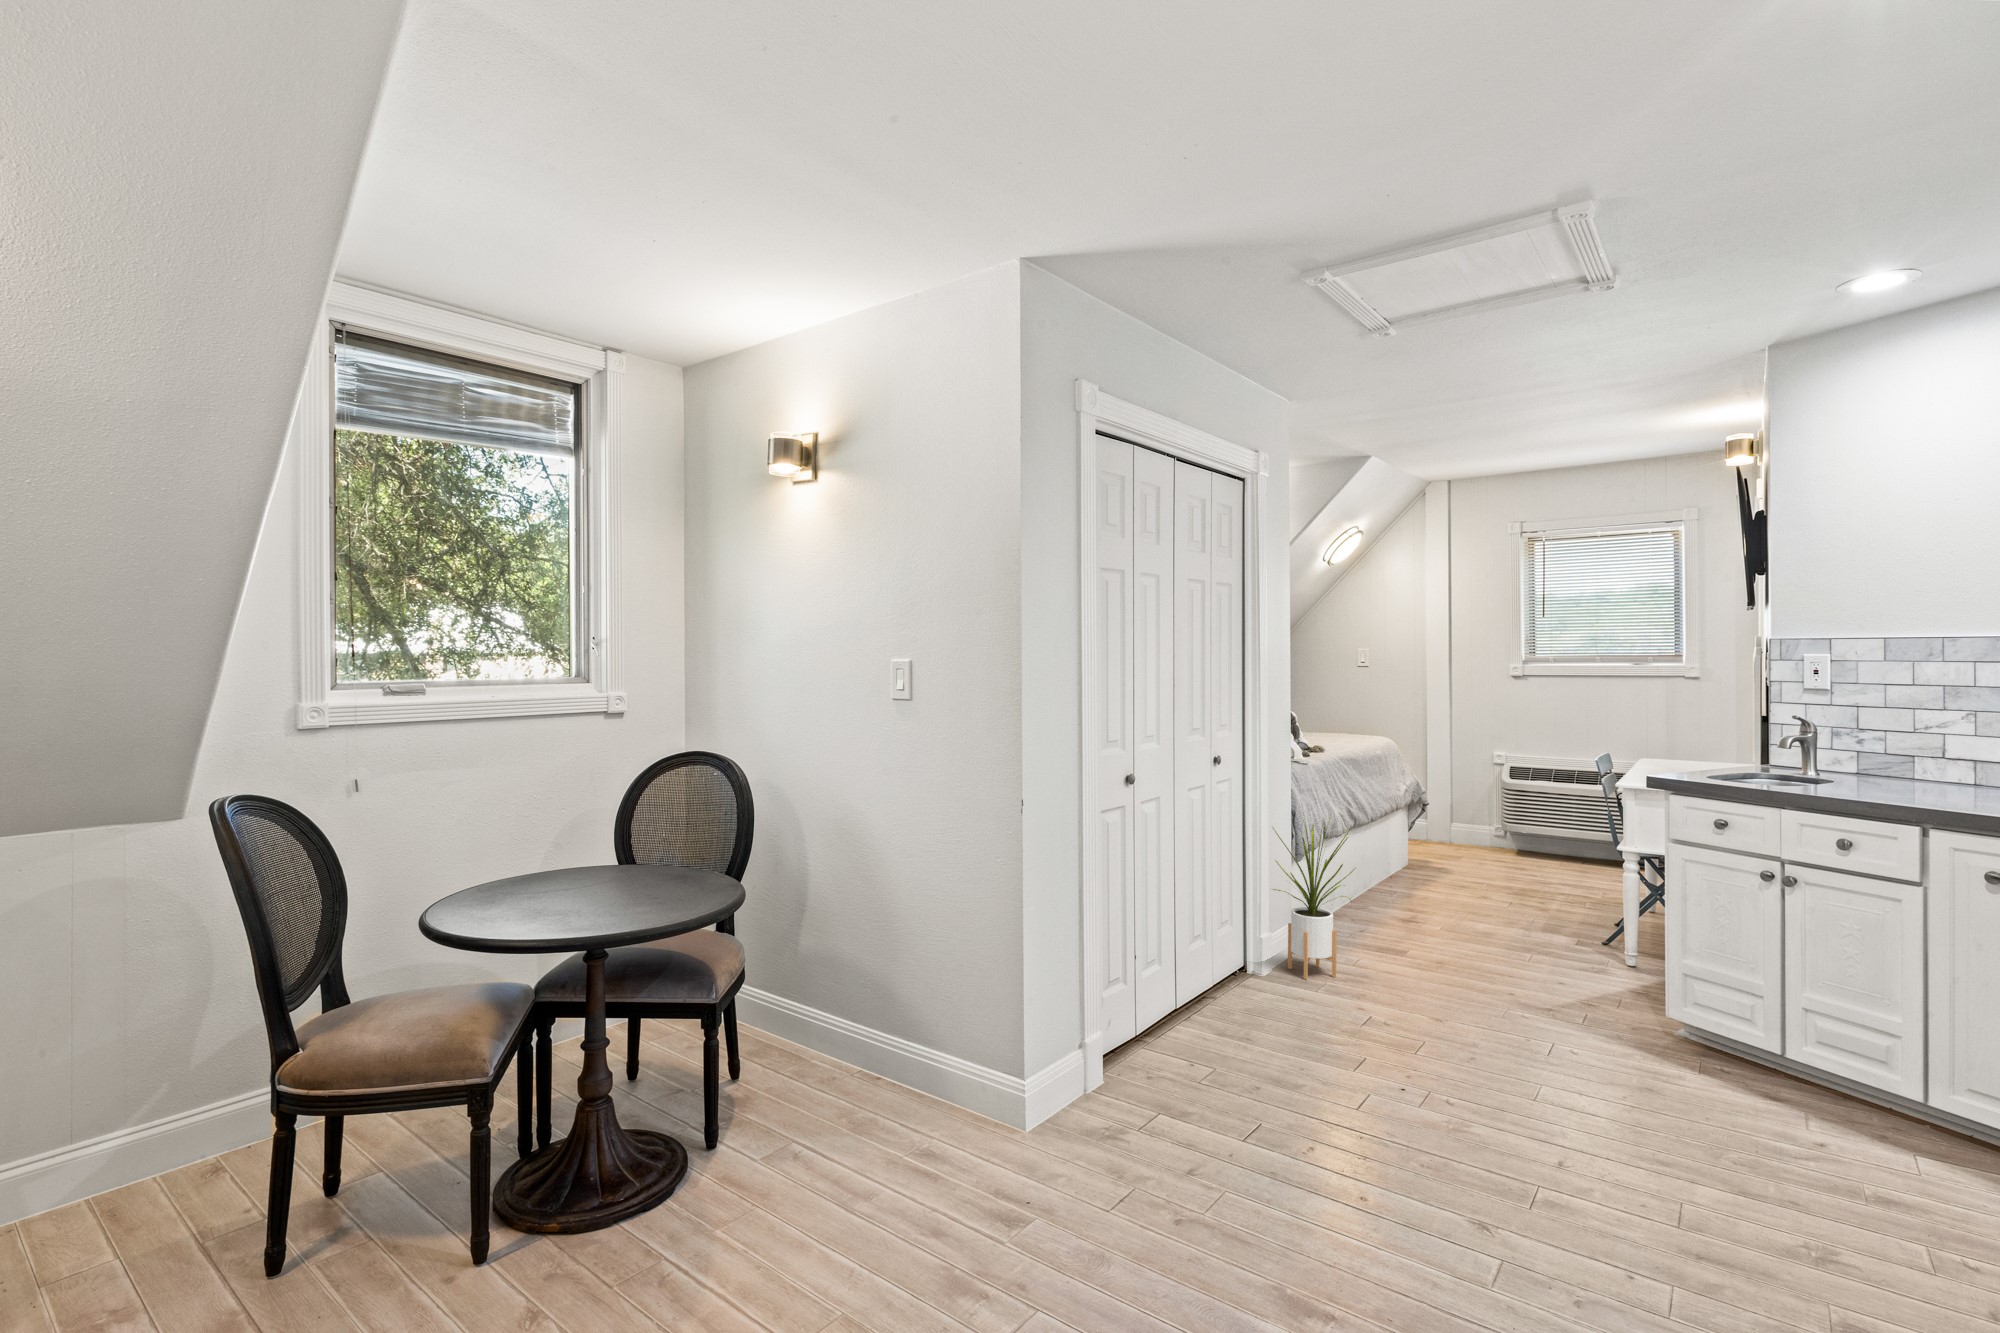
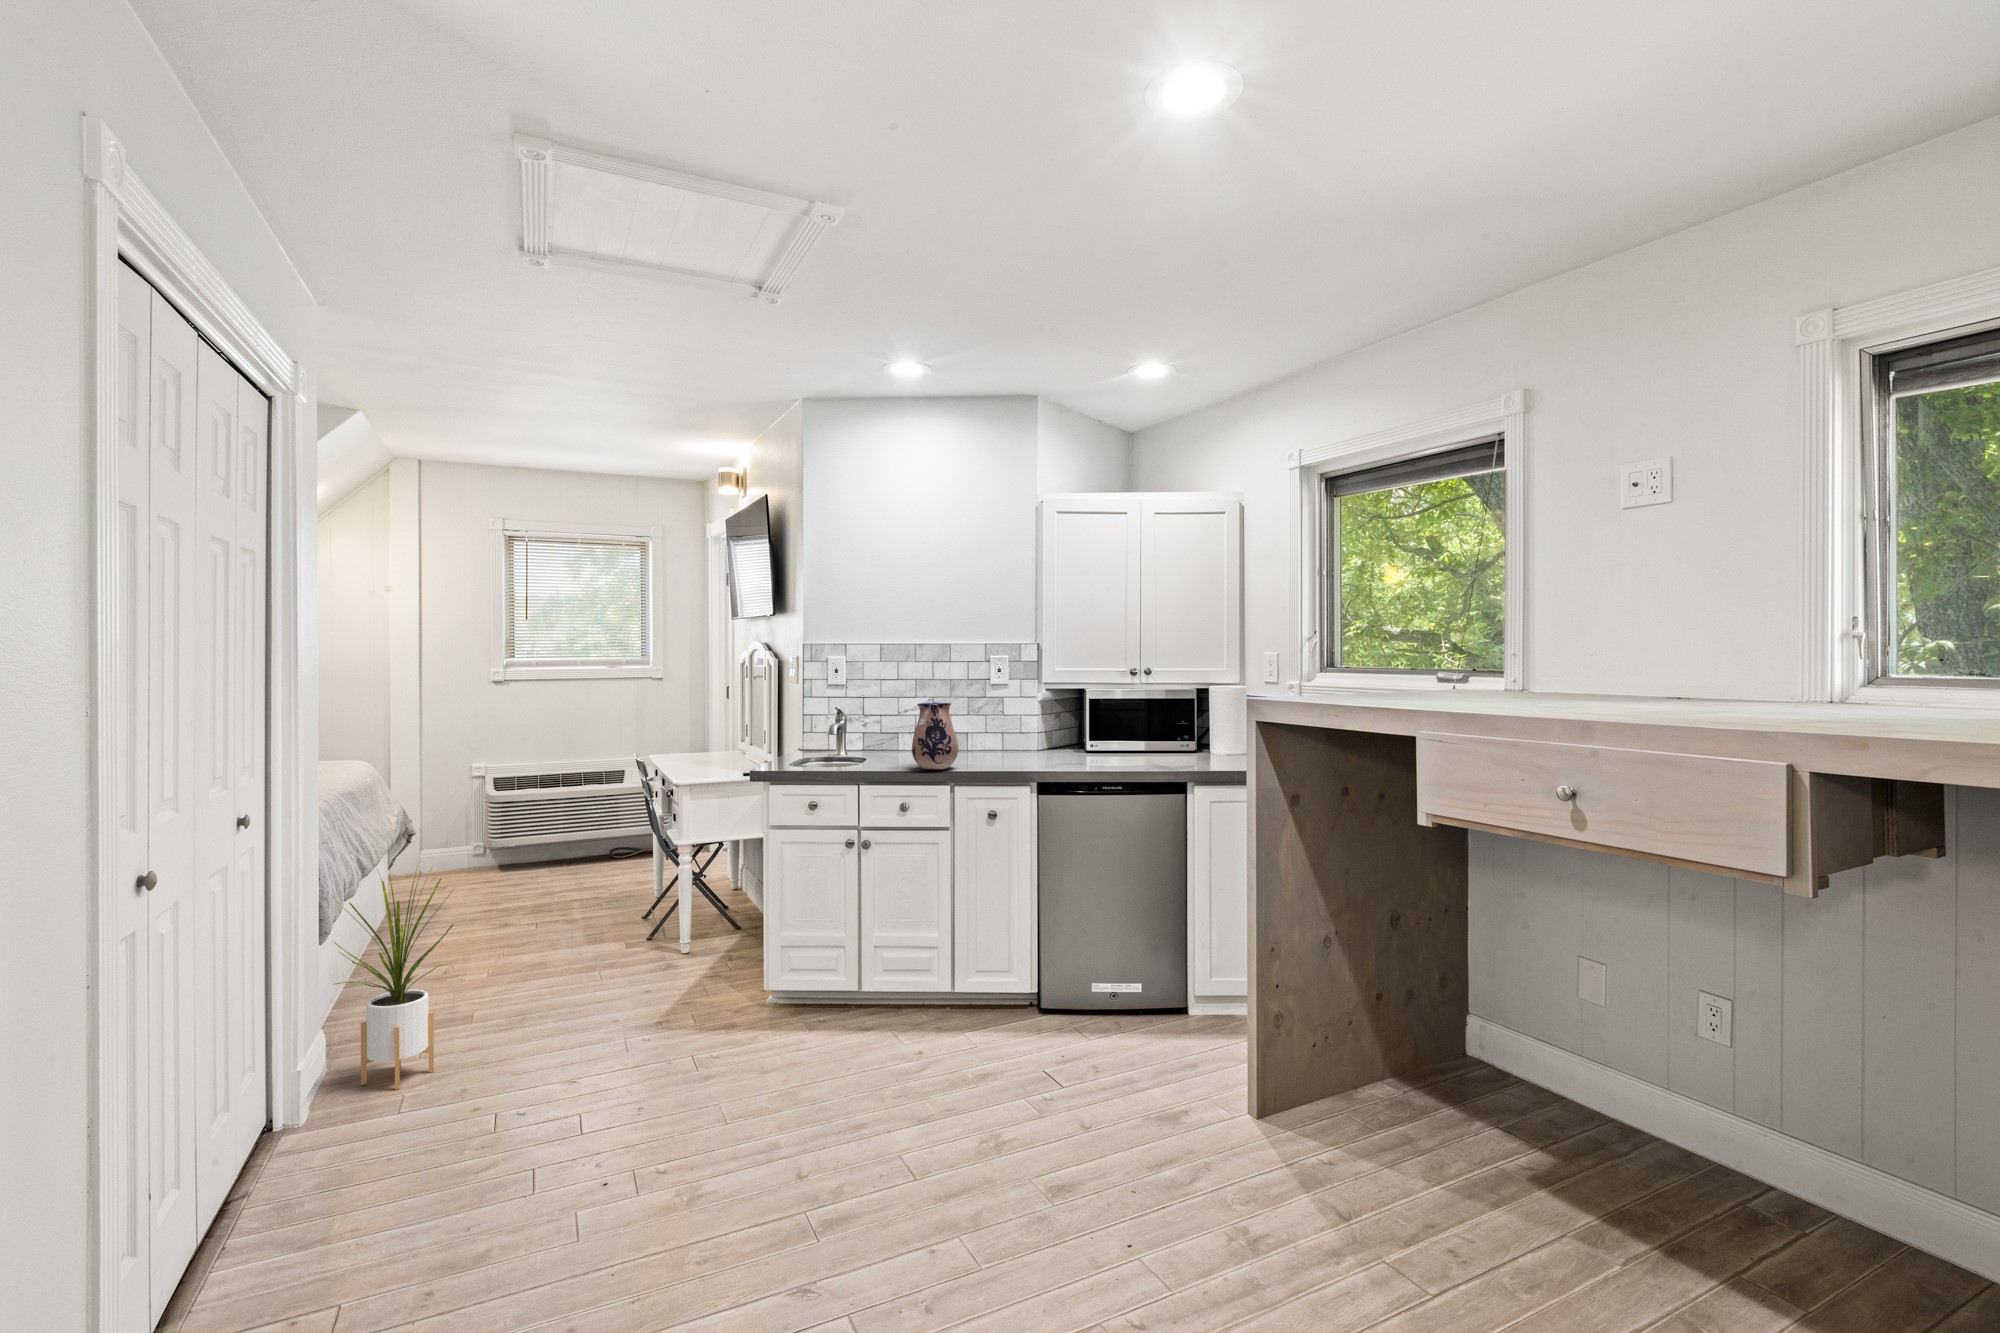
ceramic pitcher: none [1875,714,1960,805] -> present [912,702,958,770]

